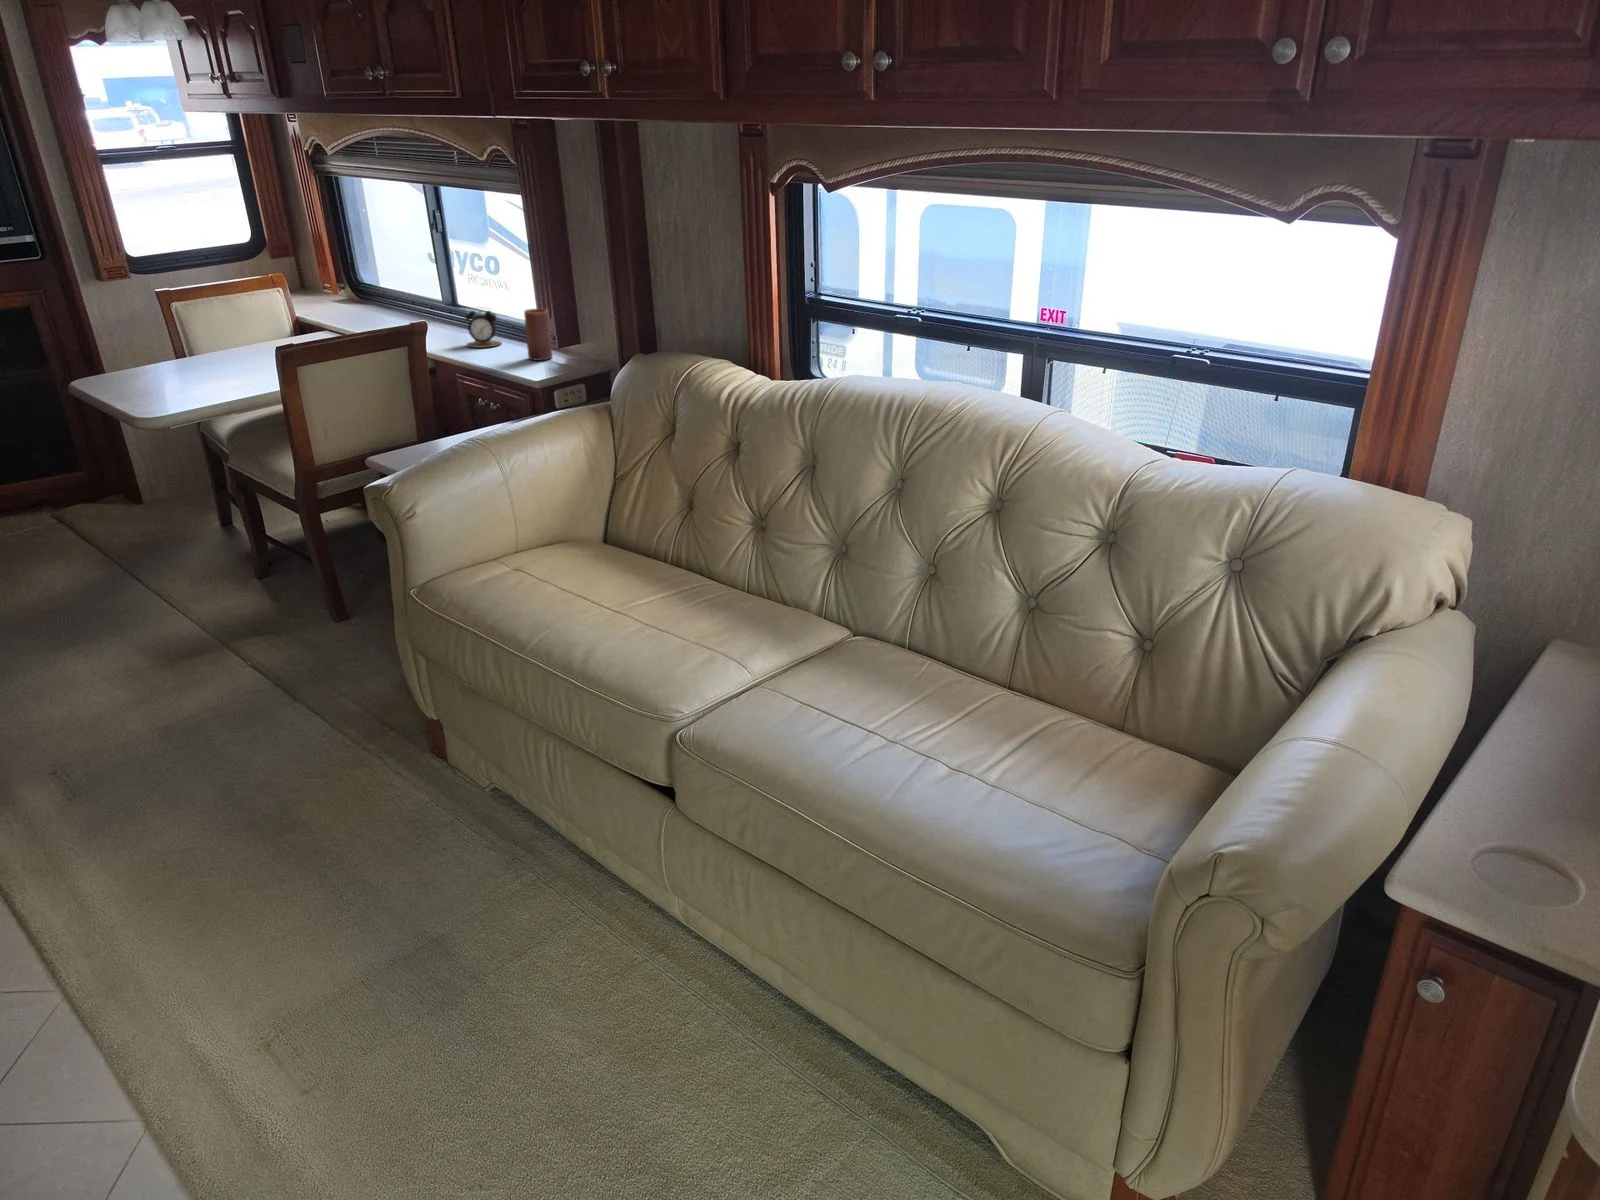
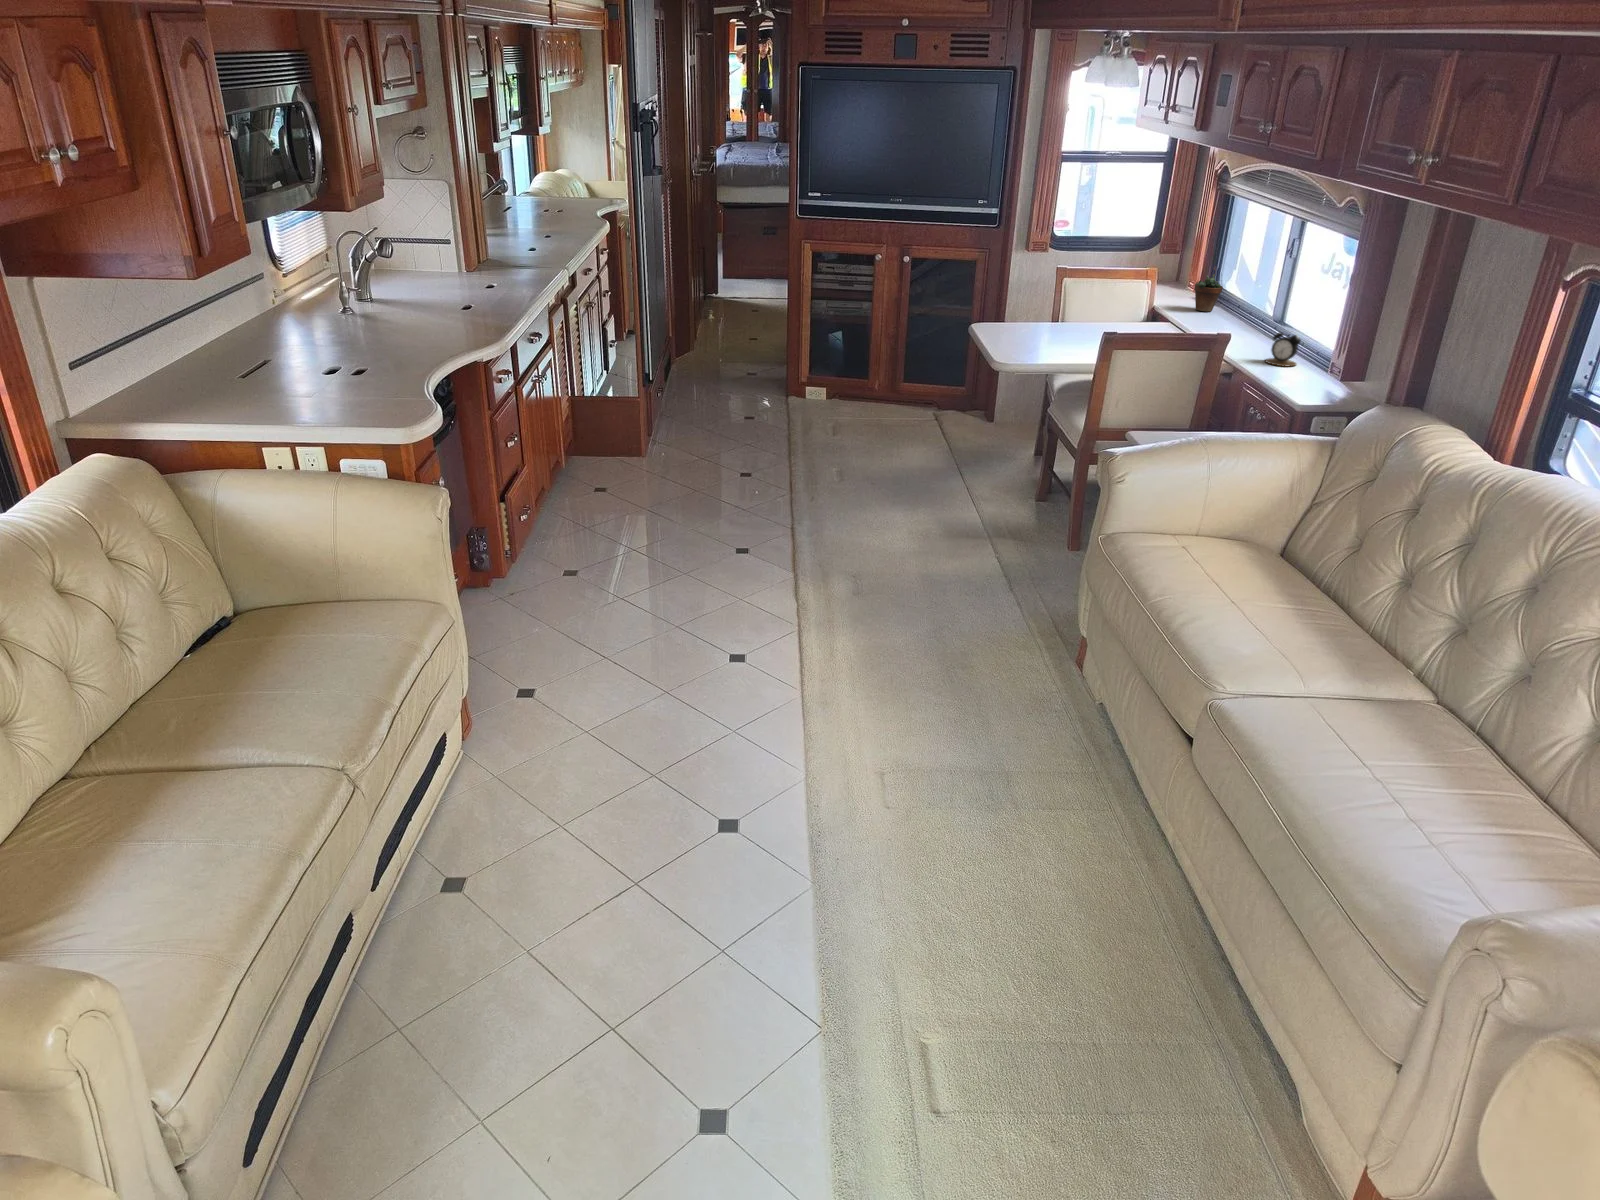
succulent plant: none [338,256,372,311] -> present [1194,265,1223,312]
candle: present [524,309,552,360] -> none [1308,342,1342,389]

